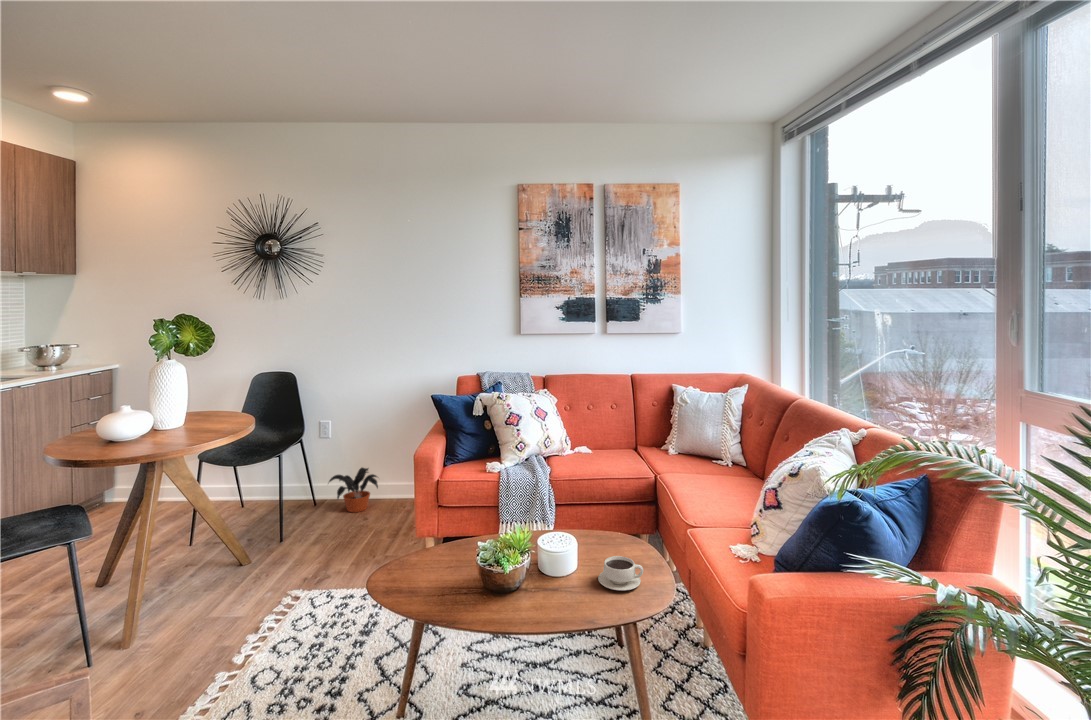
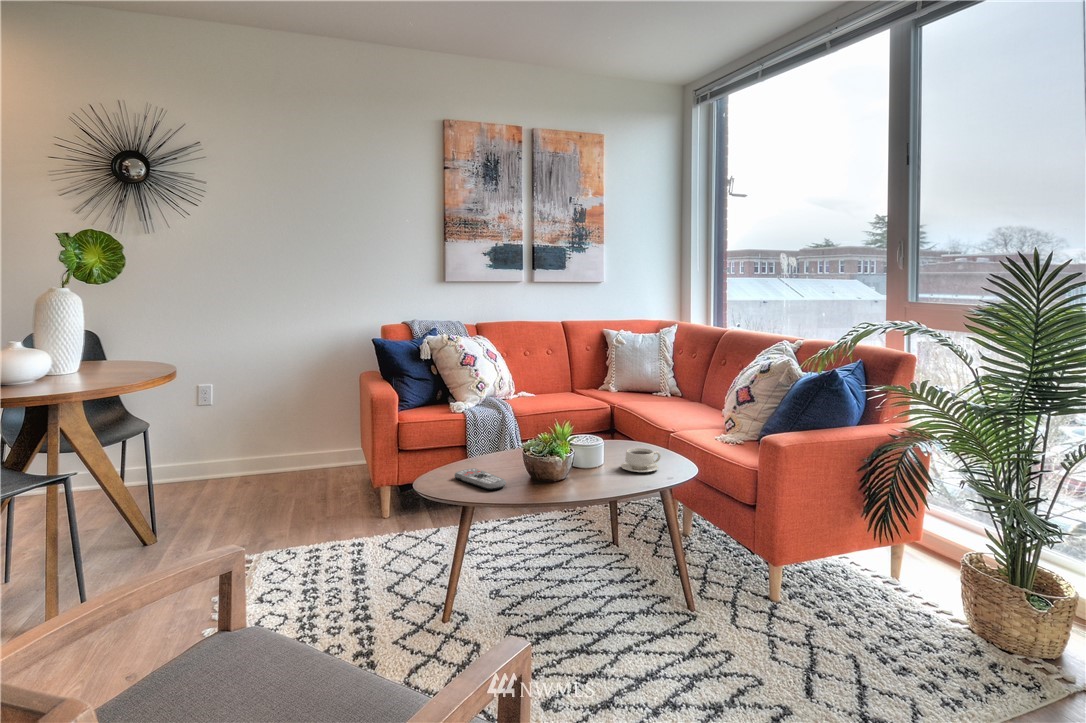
potted plant: present [329,468,378,512] -> none [230,432,295,482]
remote control: none [423,560,461,595] -> present [455,468,506,490]

